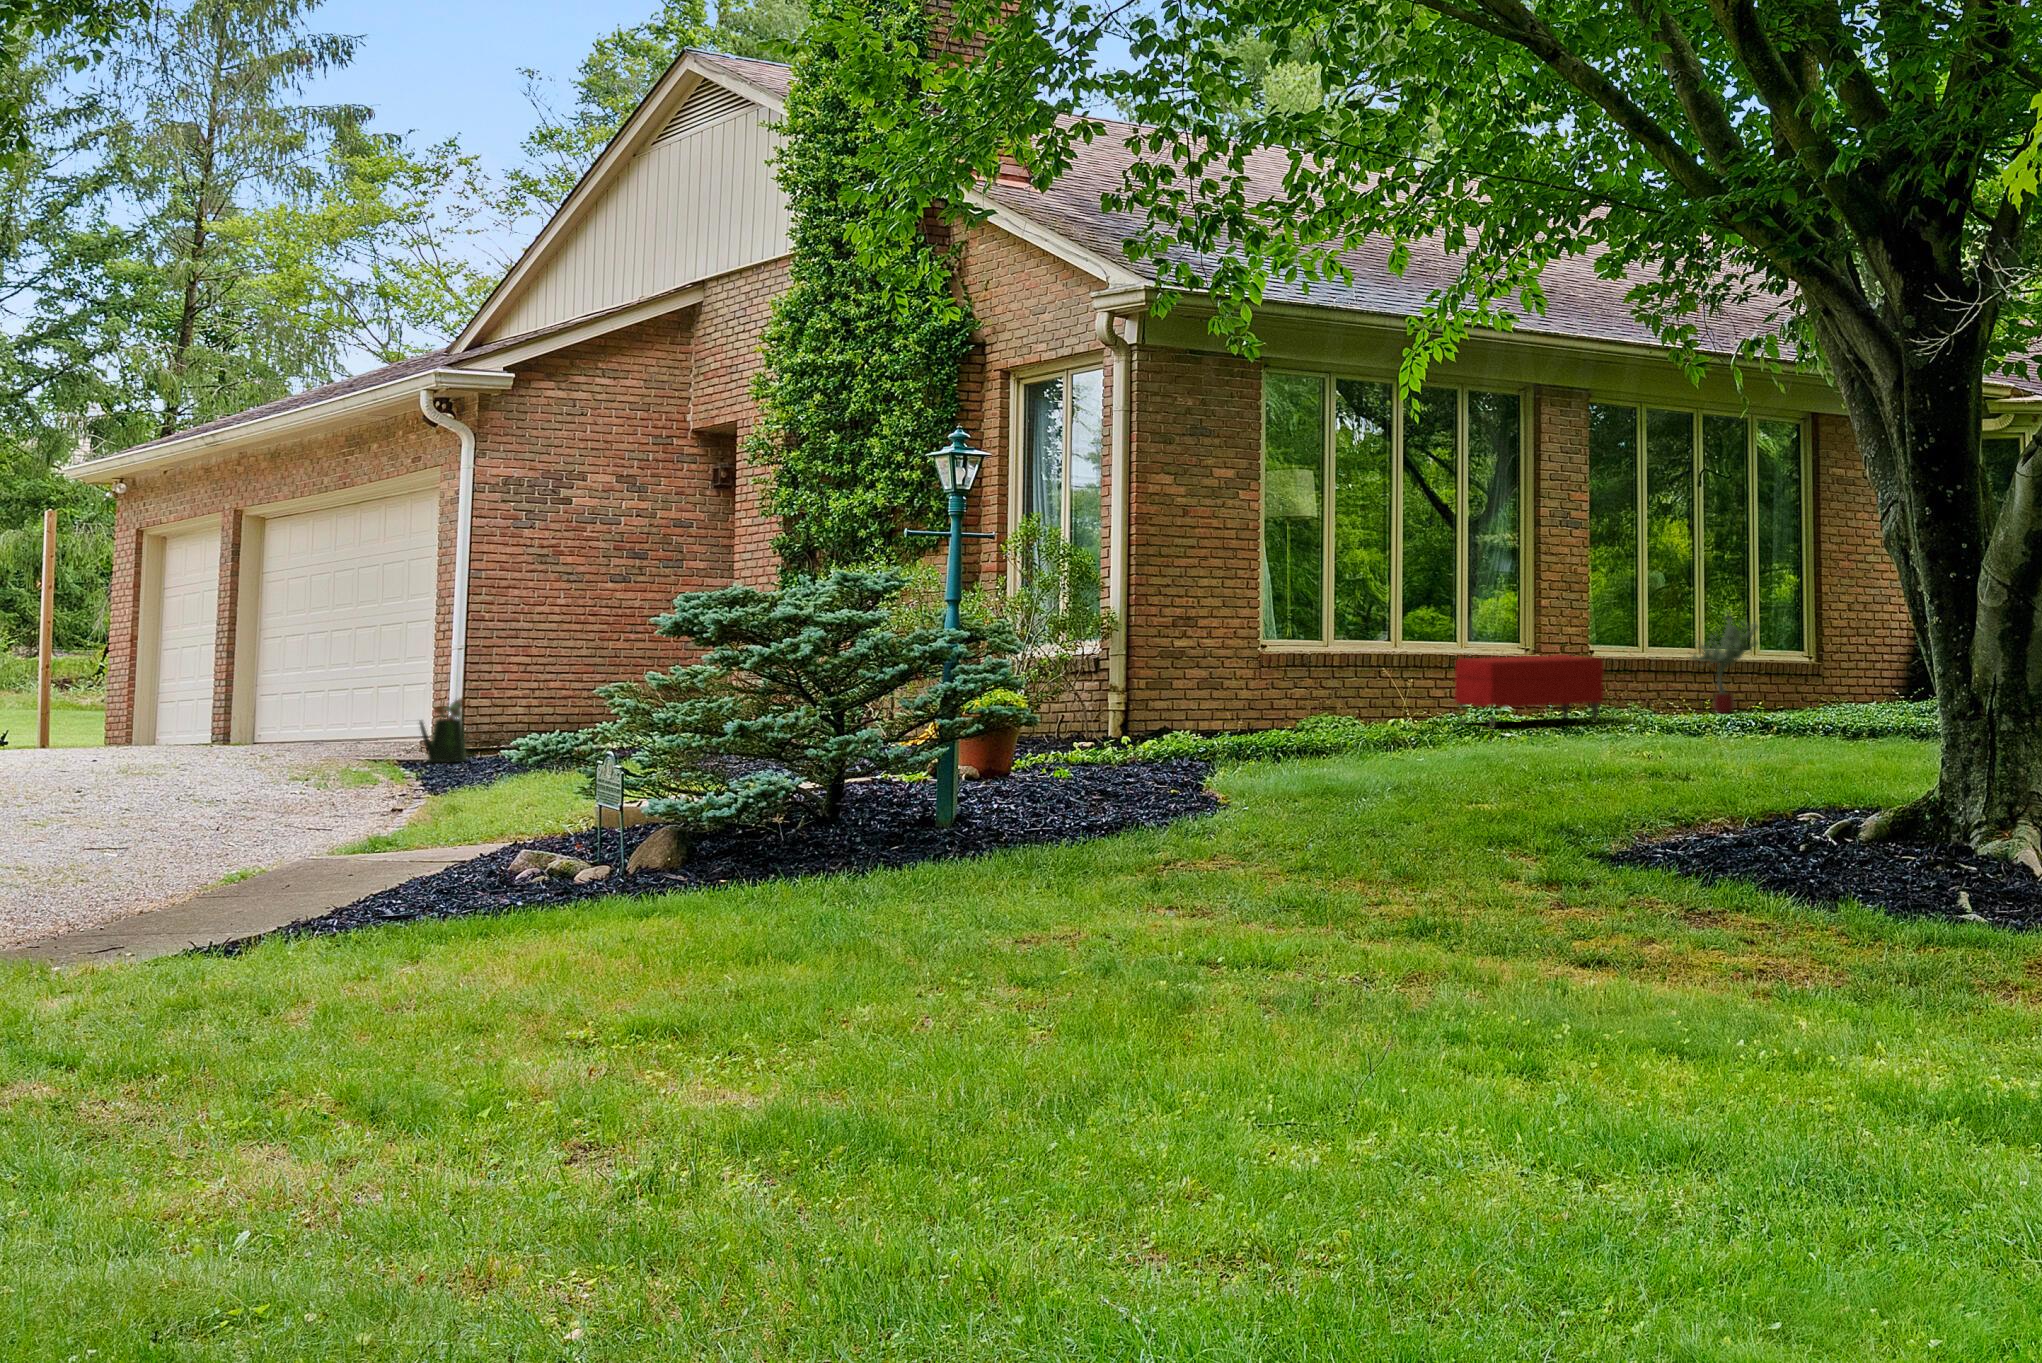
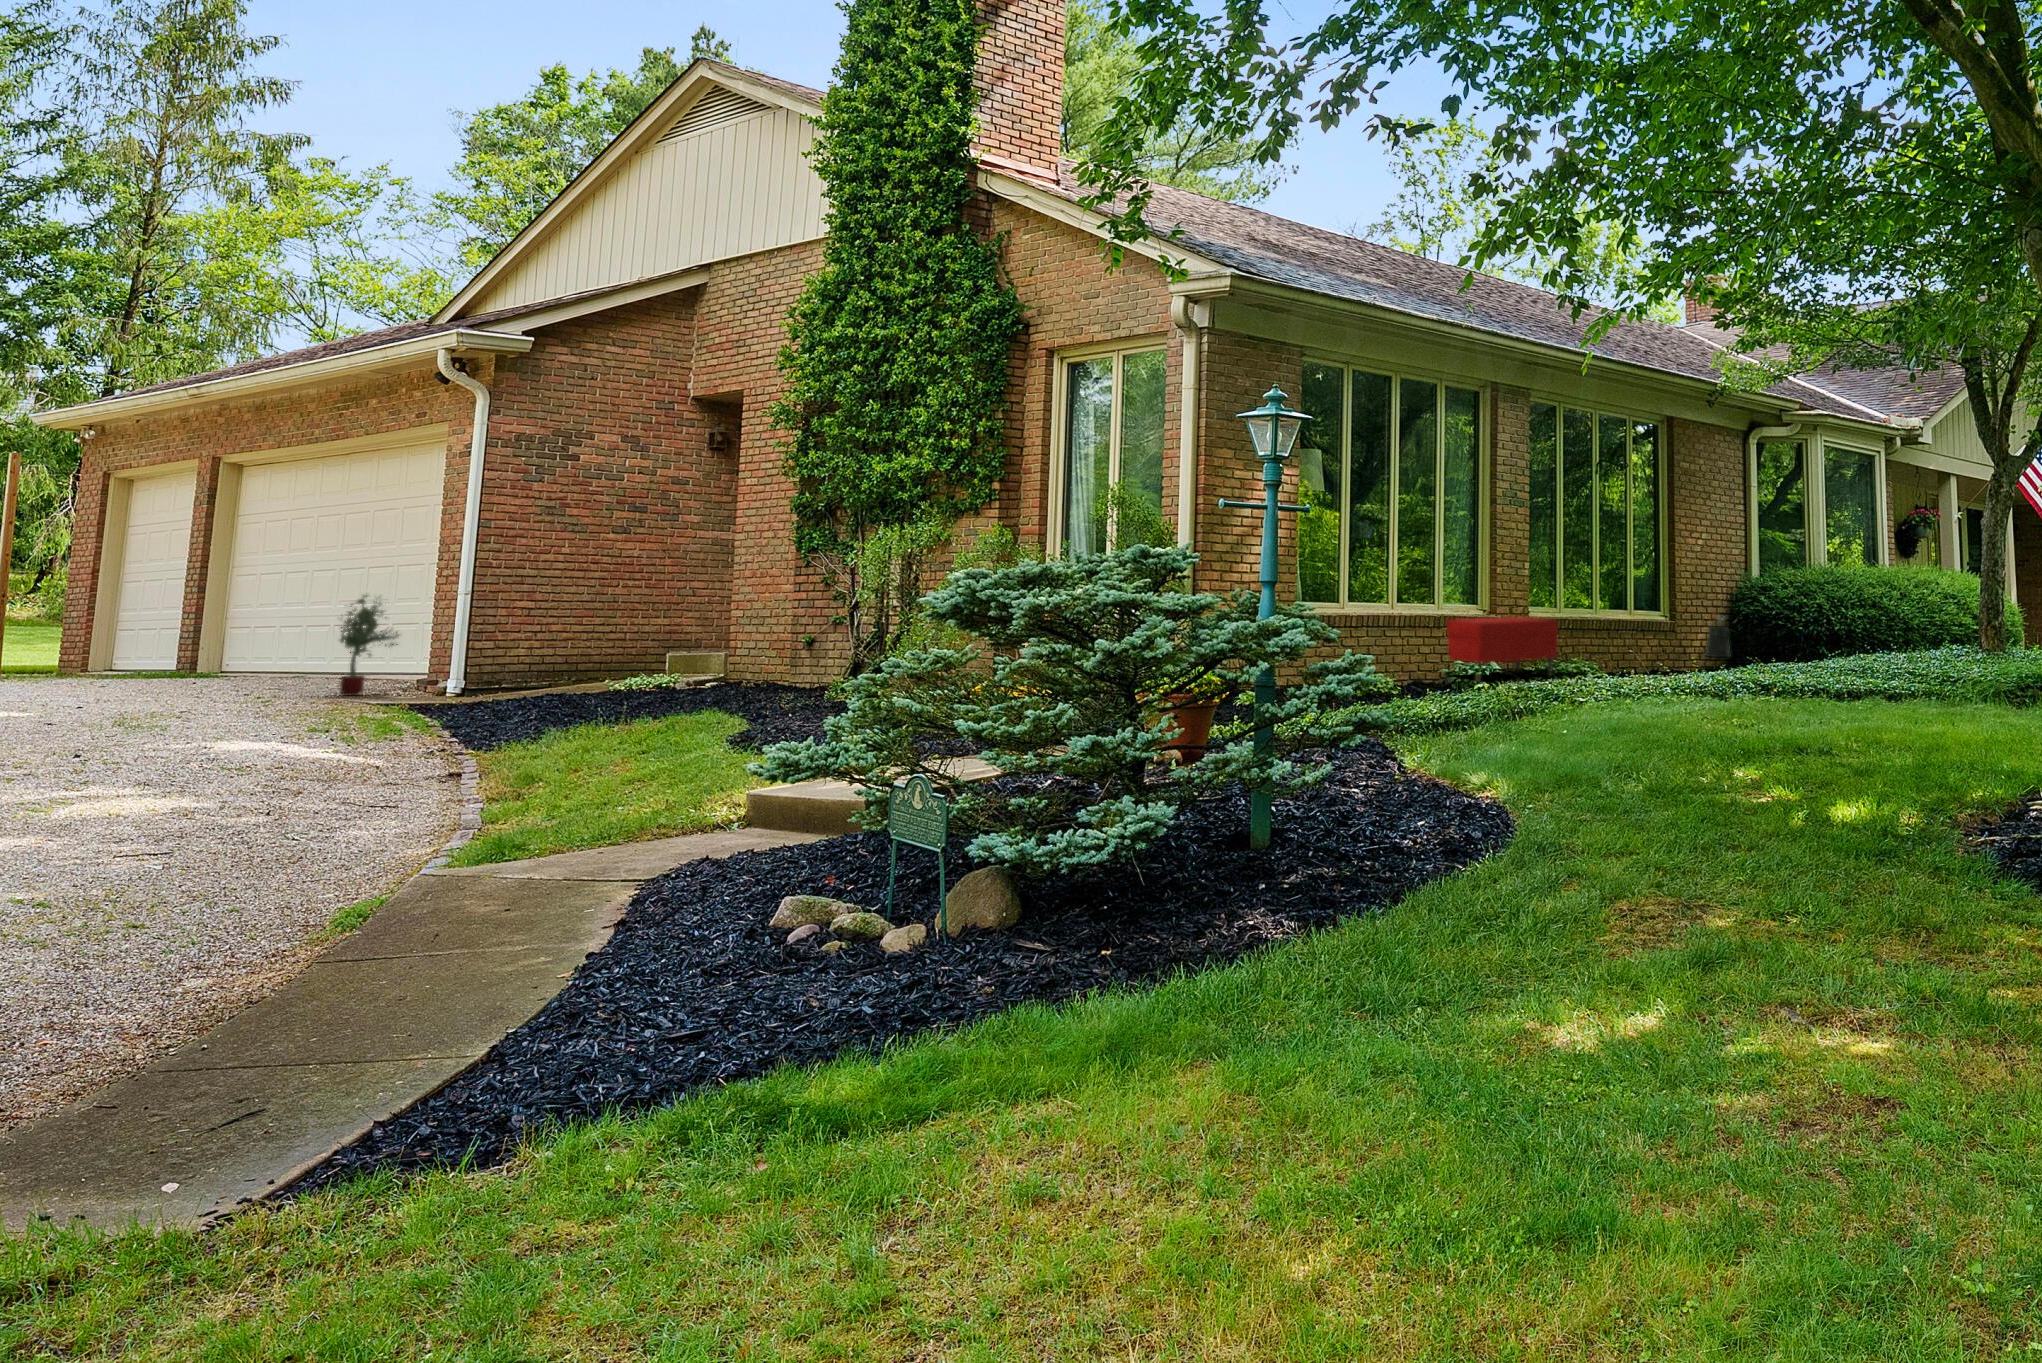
potted tree: present [1689,610,1758,713] -> present [340,595,399,696]
watering can: present [420,699,471,763] -> present [1705,613,1730,657]

